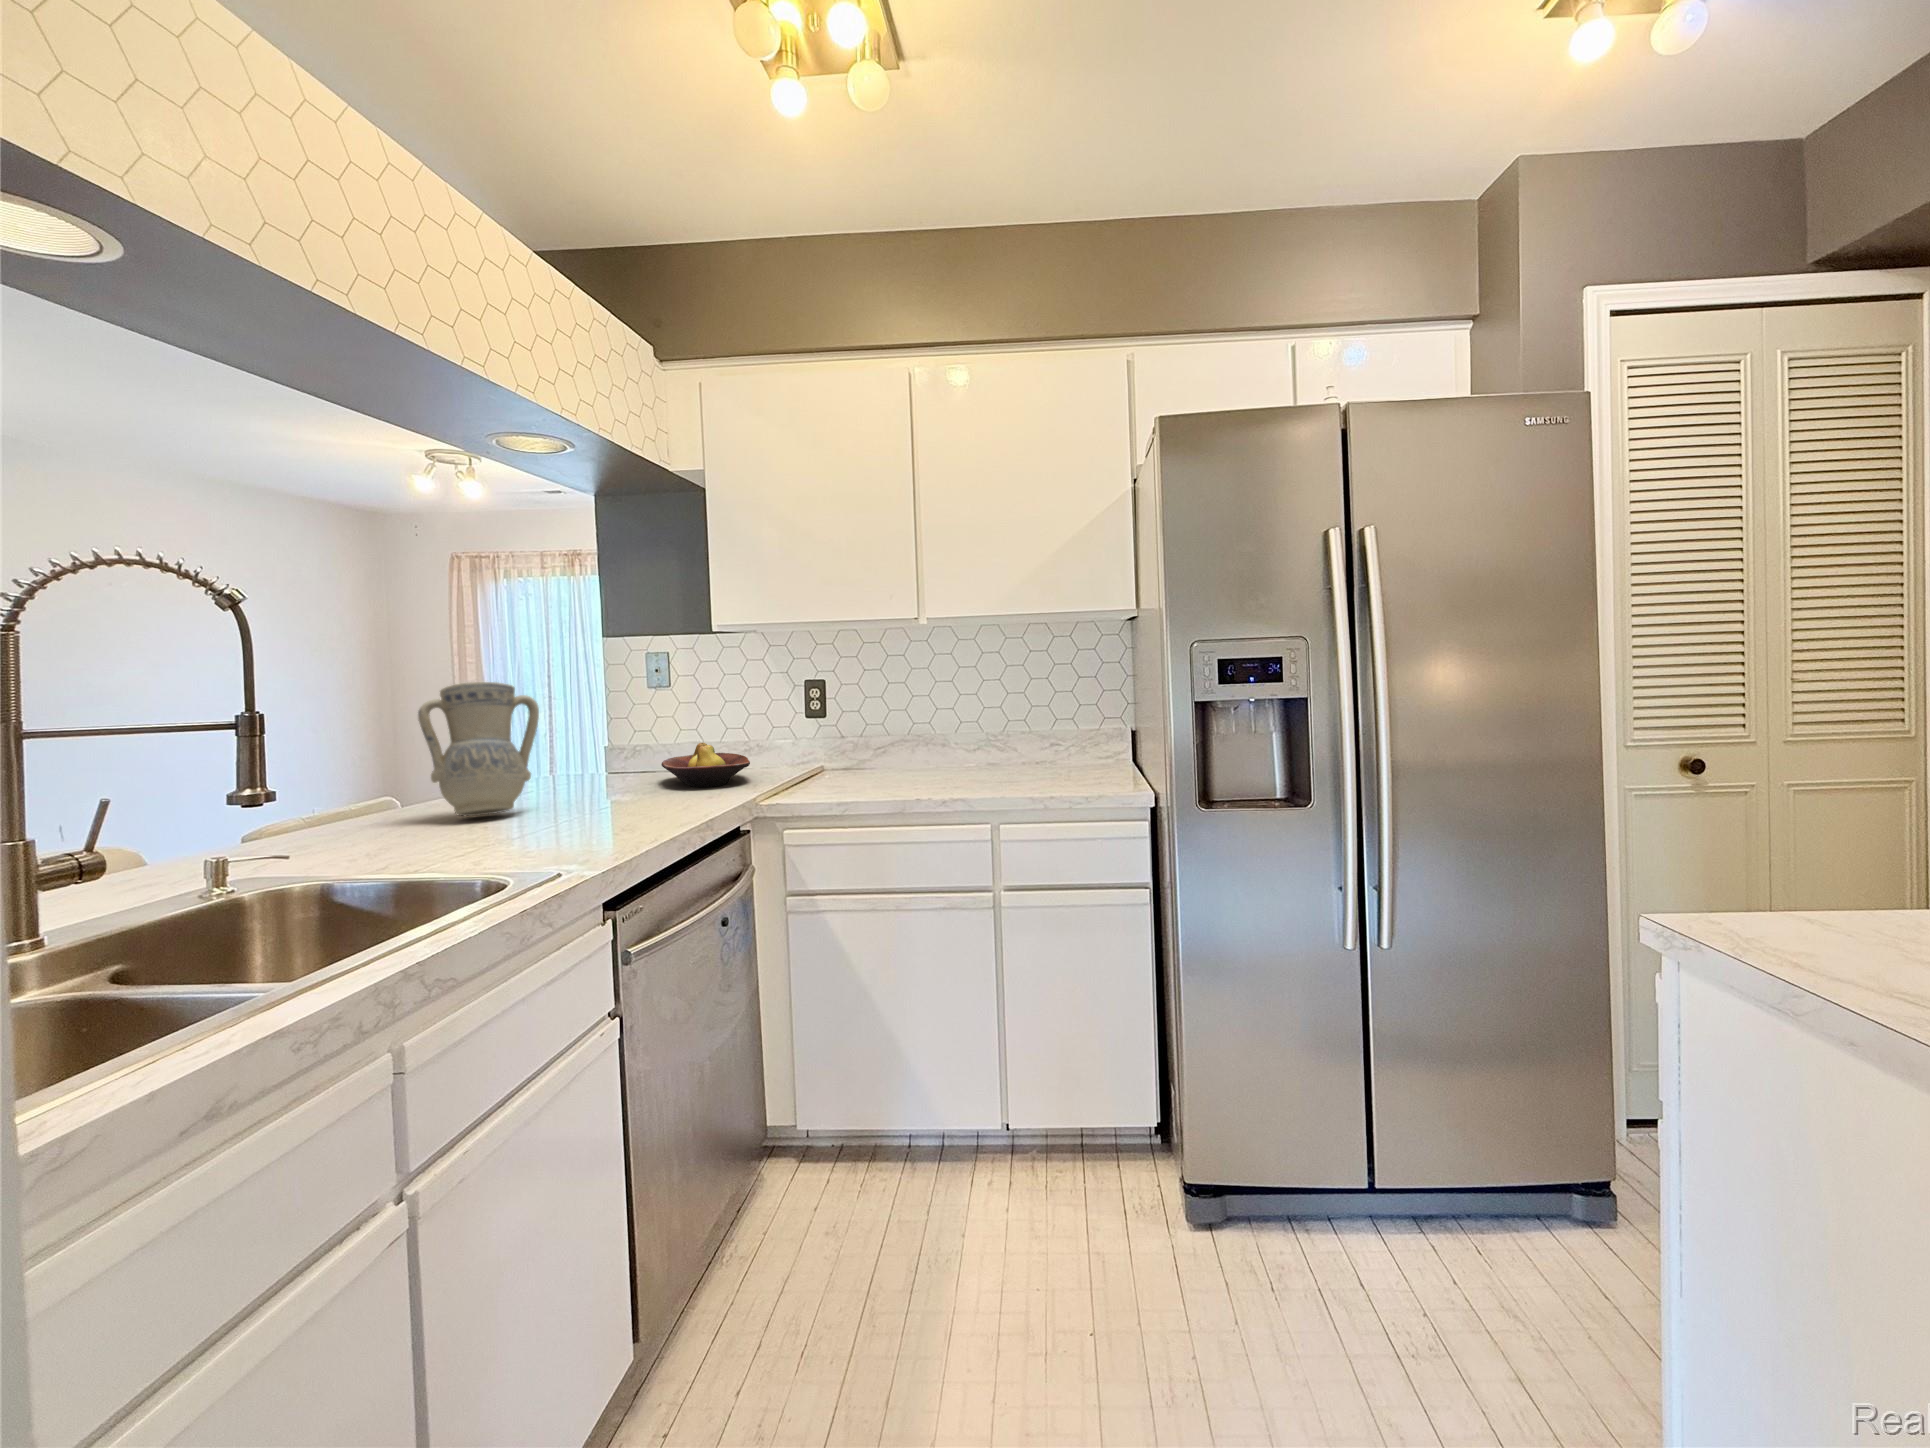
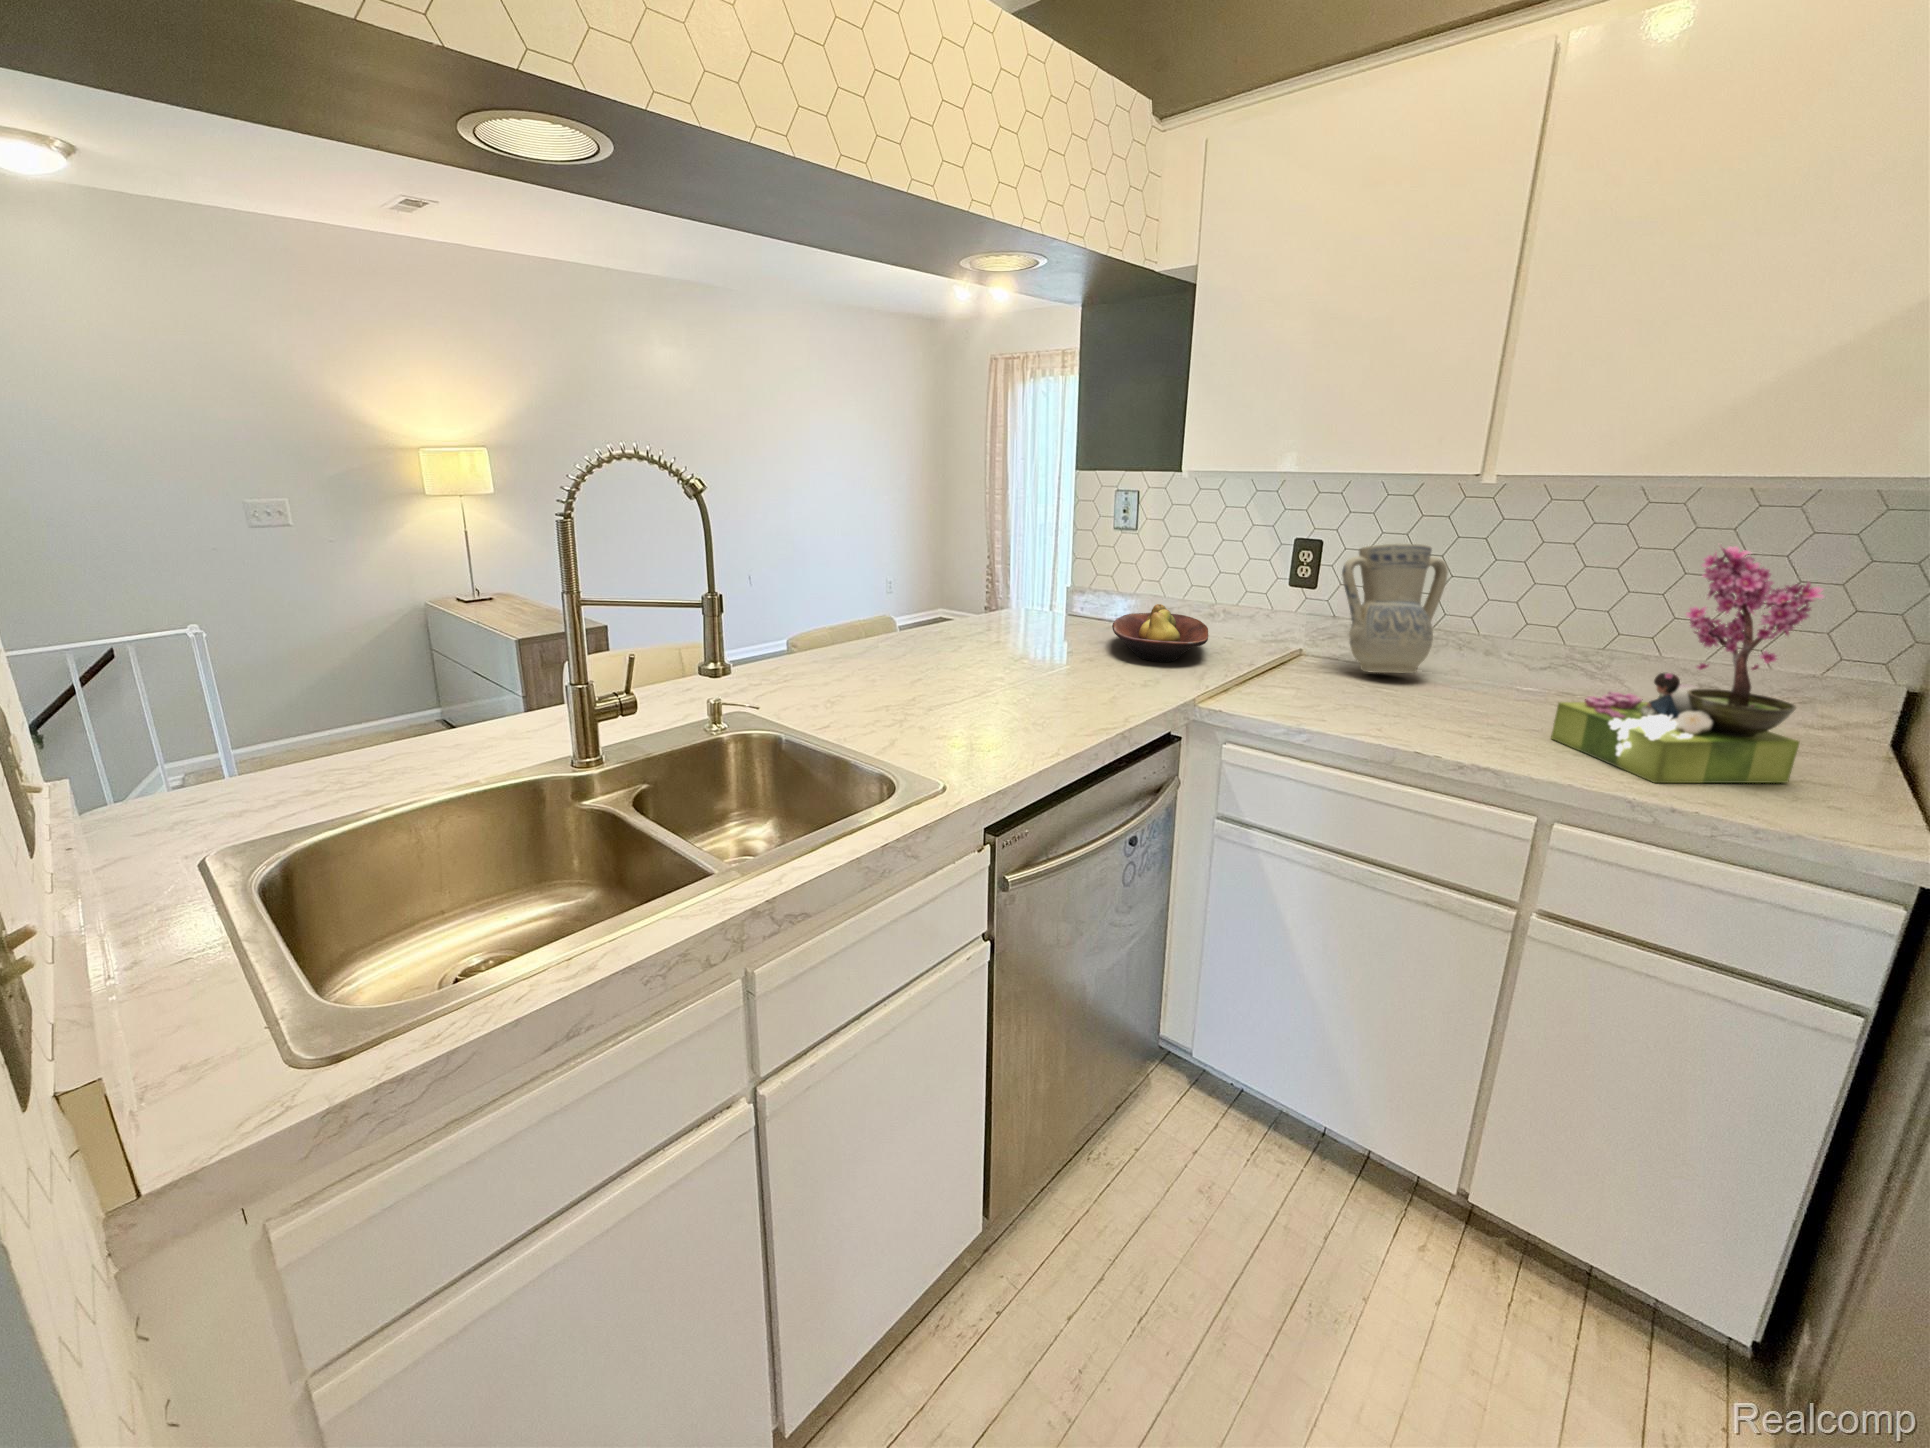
flower arrangement: none [989,650,1101,789] -> present [1551,546,1824,783]
vase: present [418,682,539,816] -> present [1342,543,1448,673]

